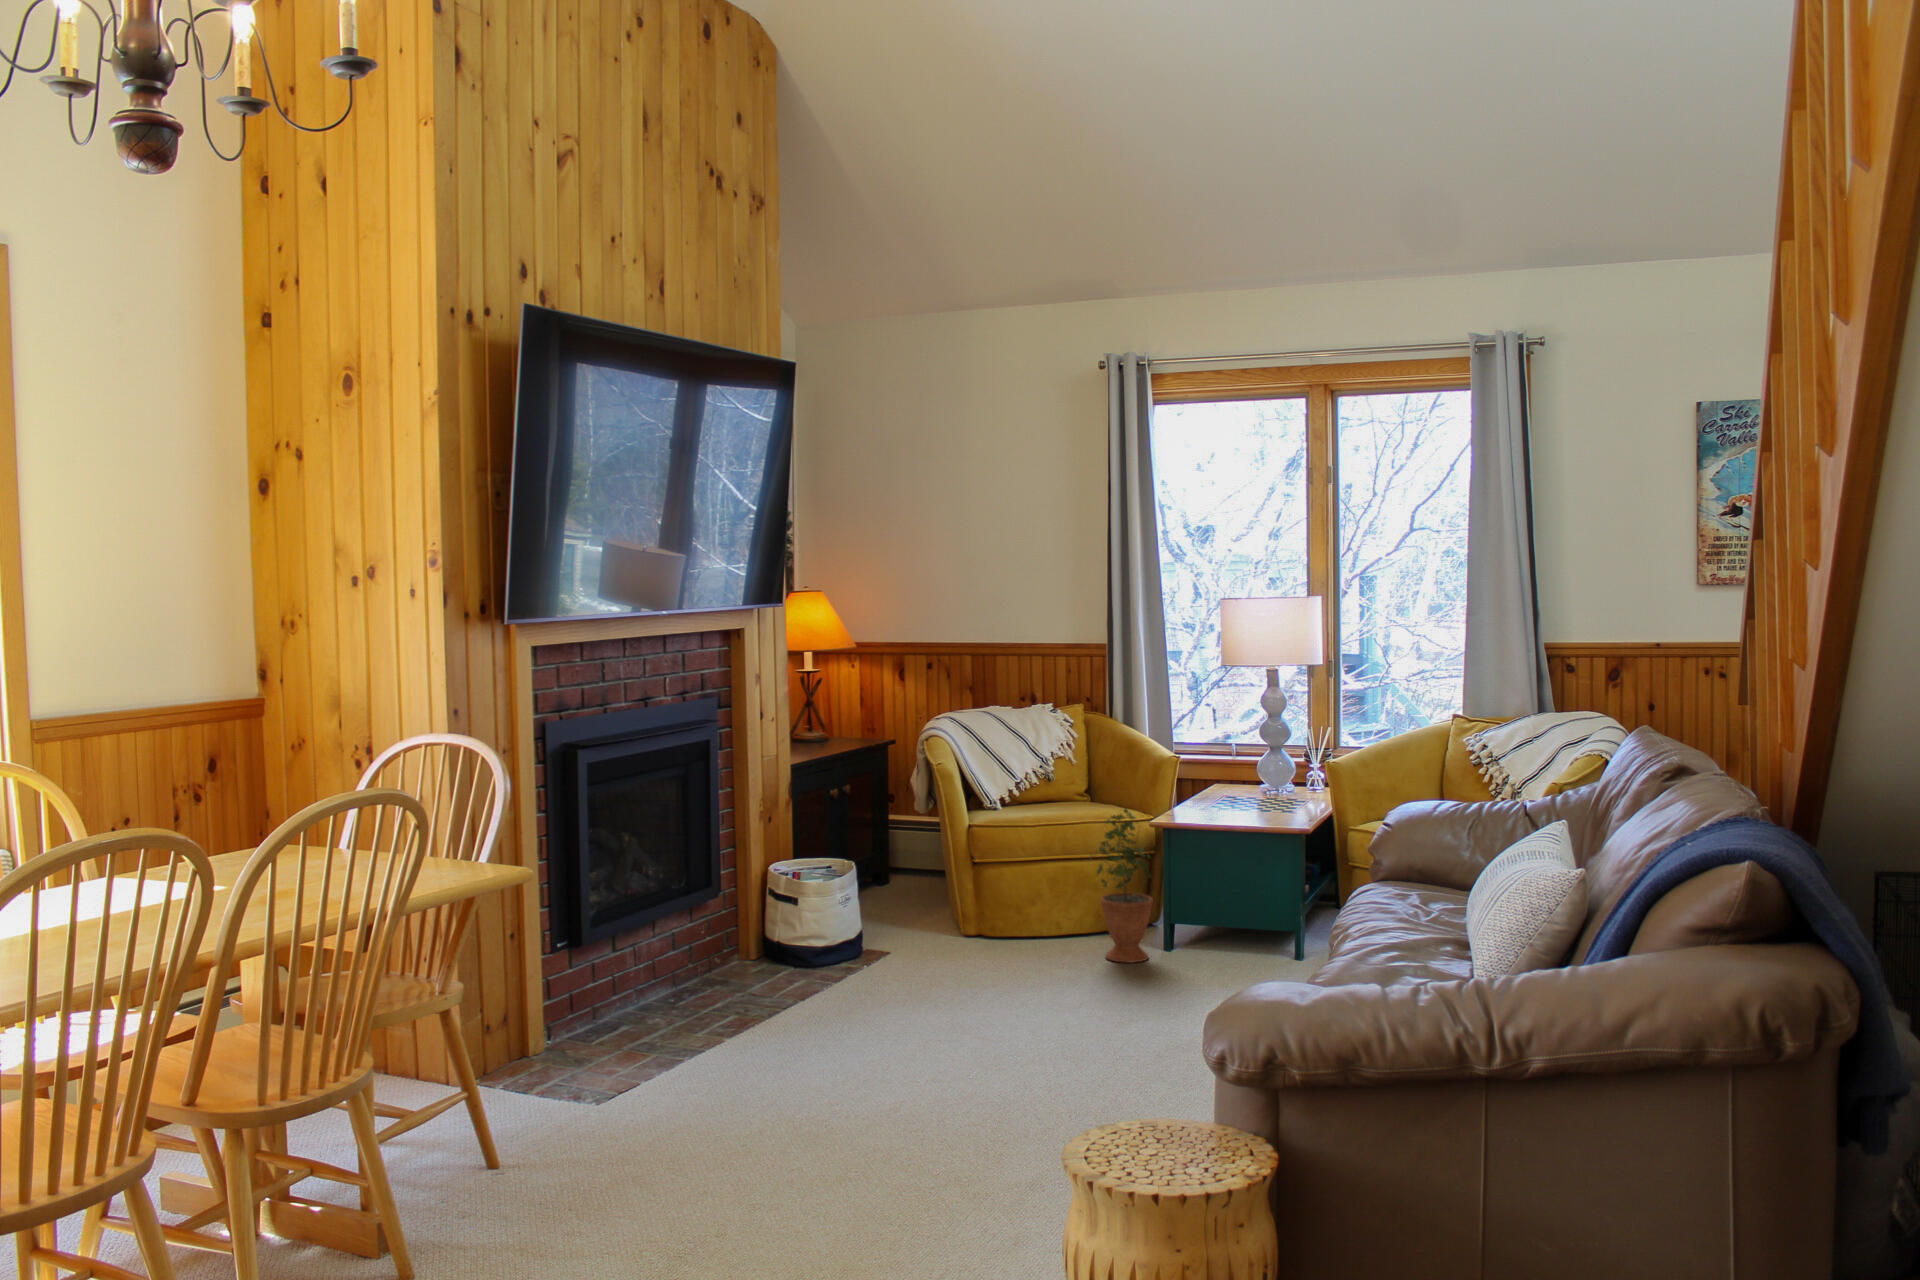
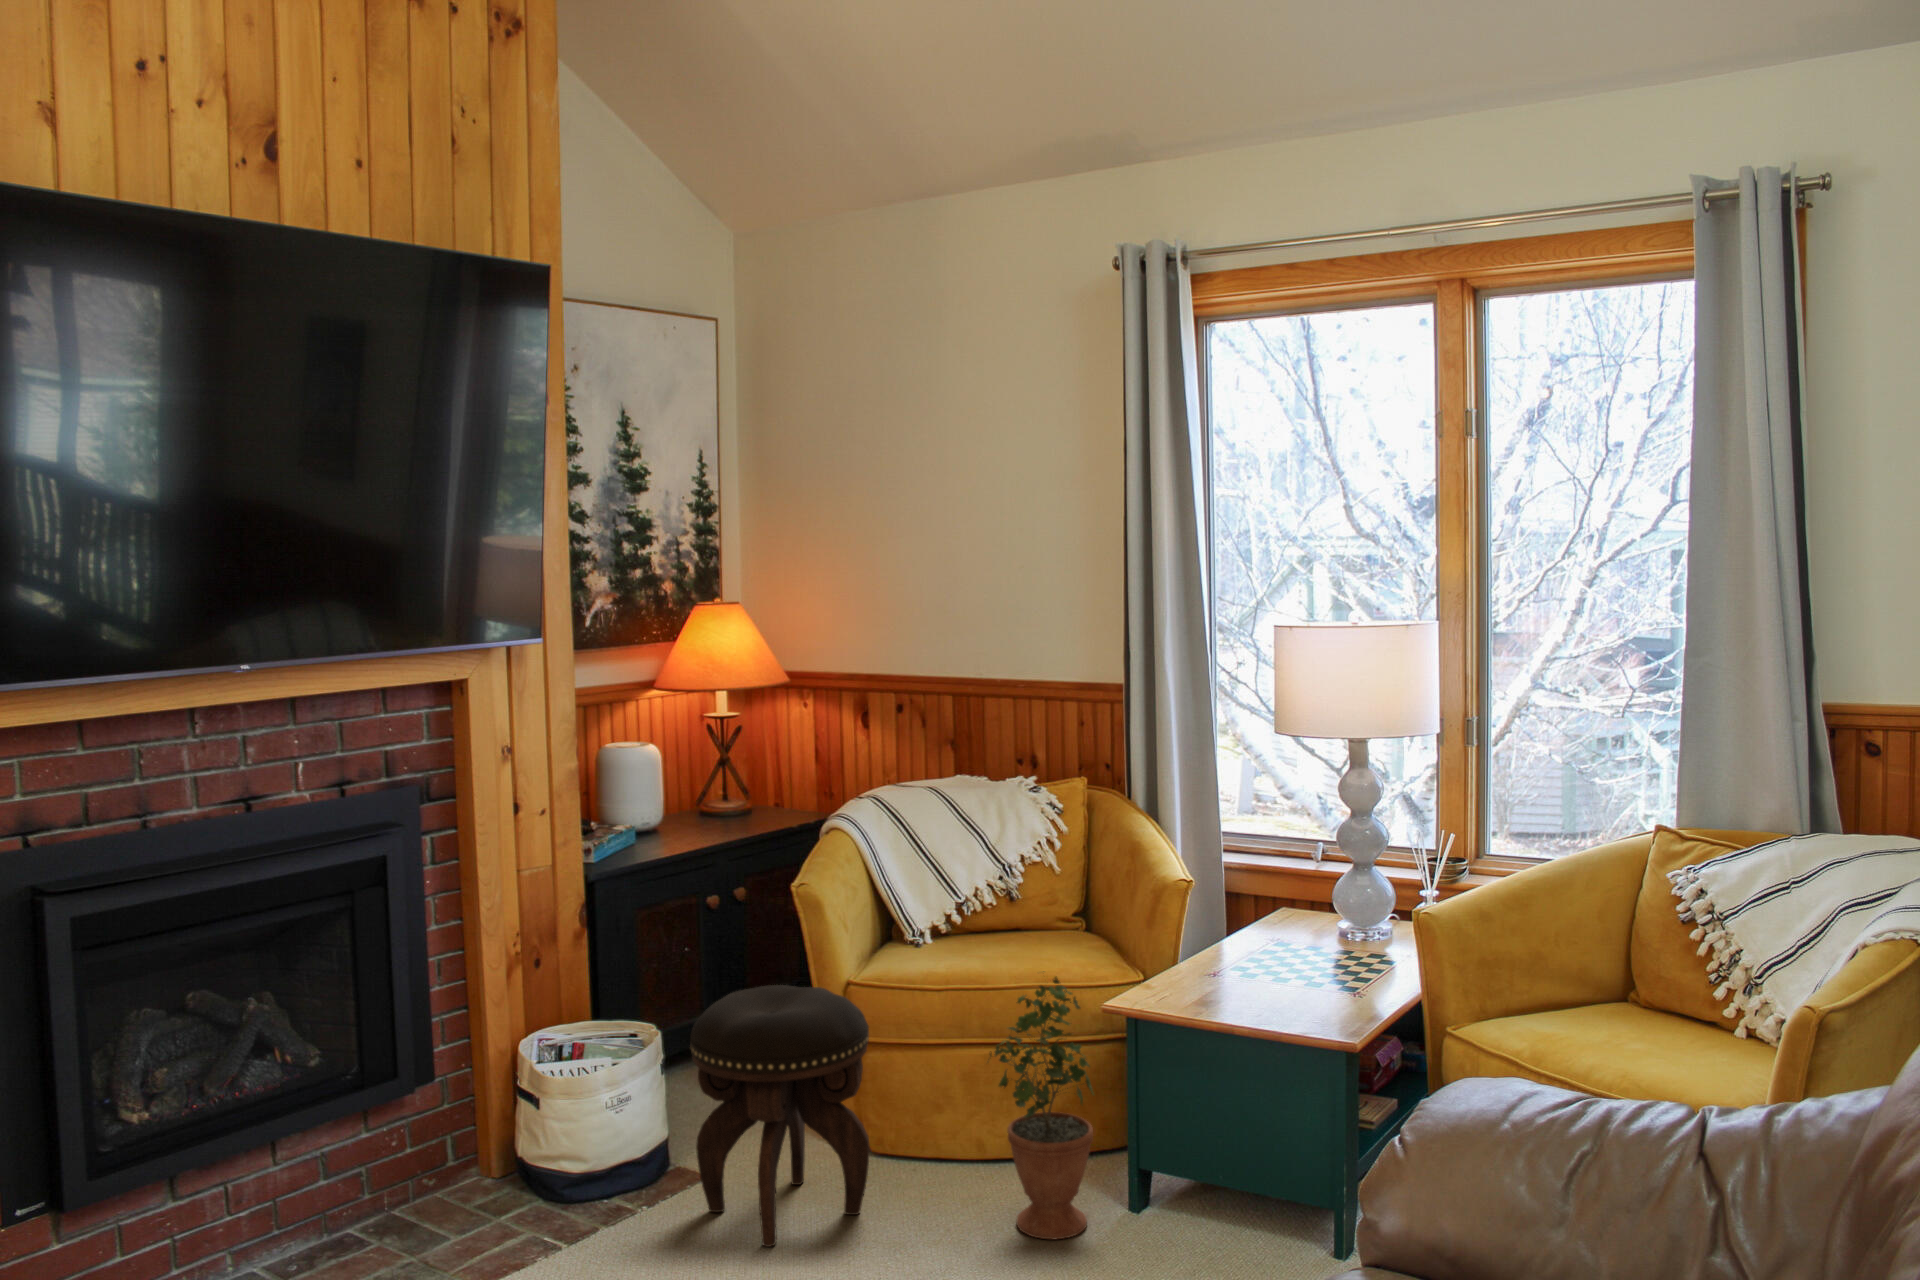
footstool: none [902,824,1014,975] -> present [690,985,870,1247]

